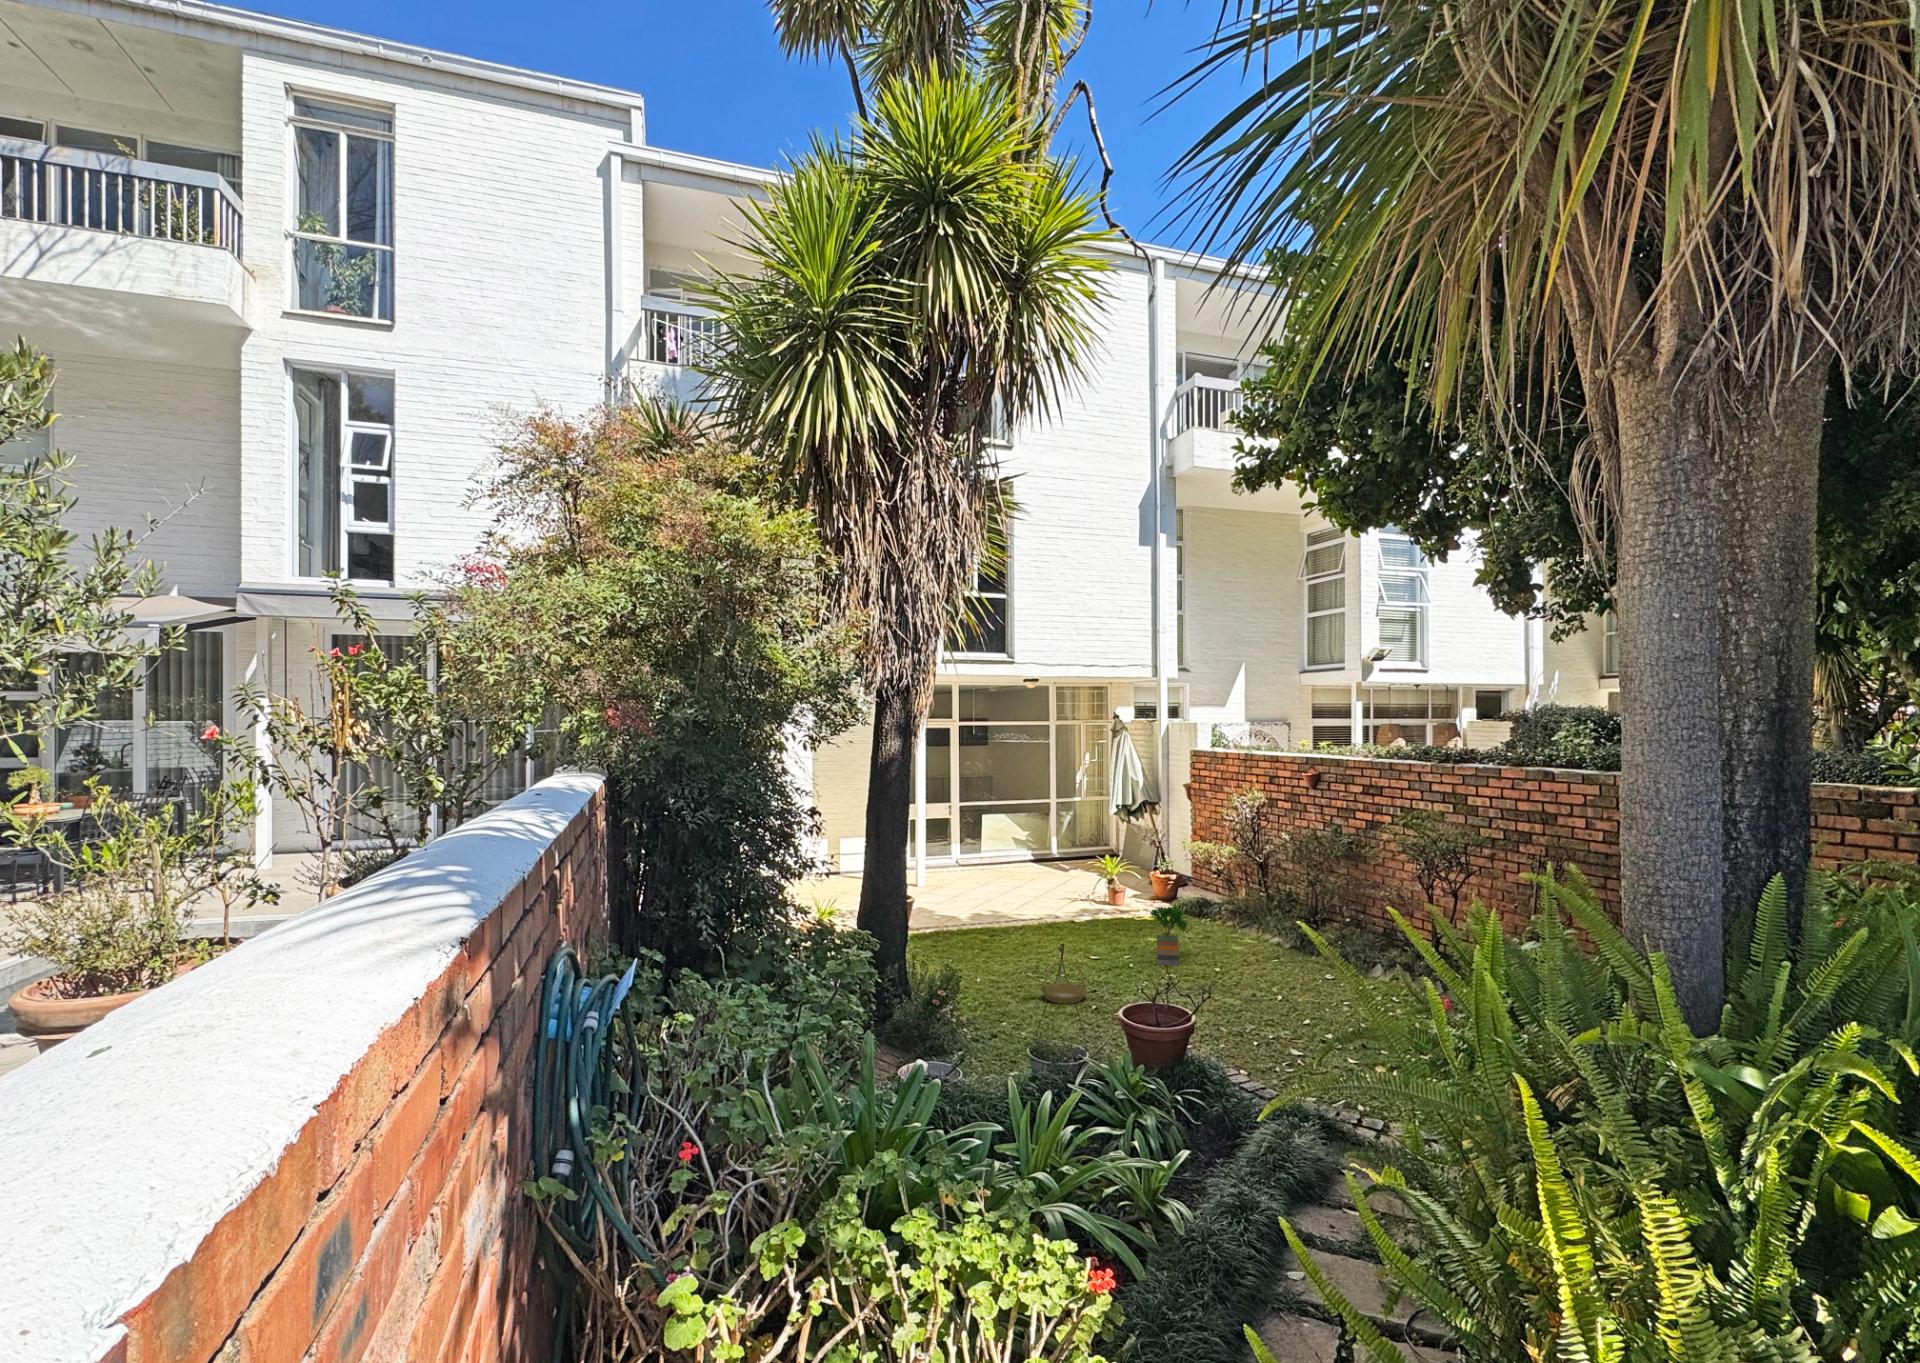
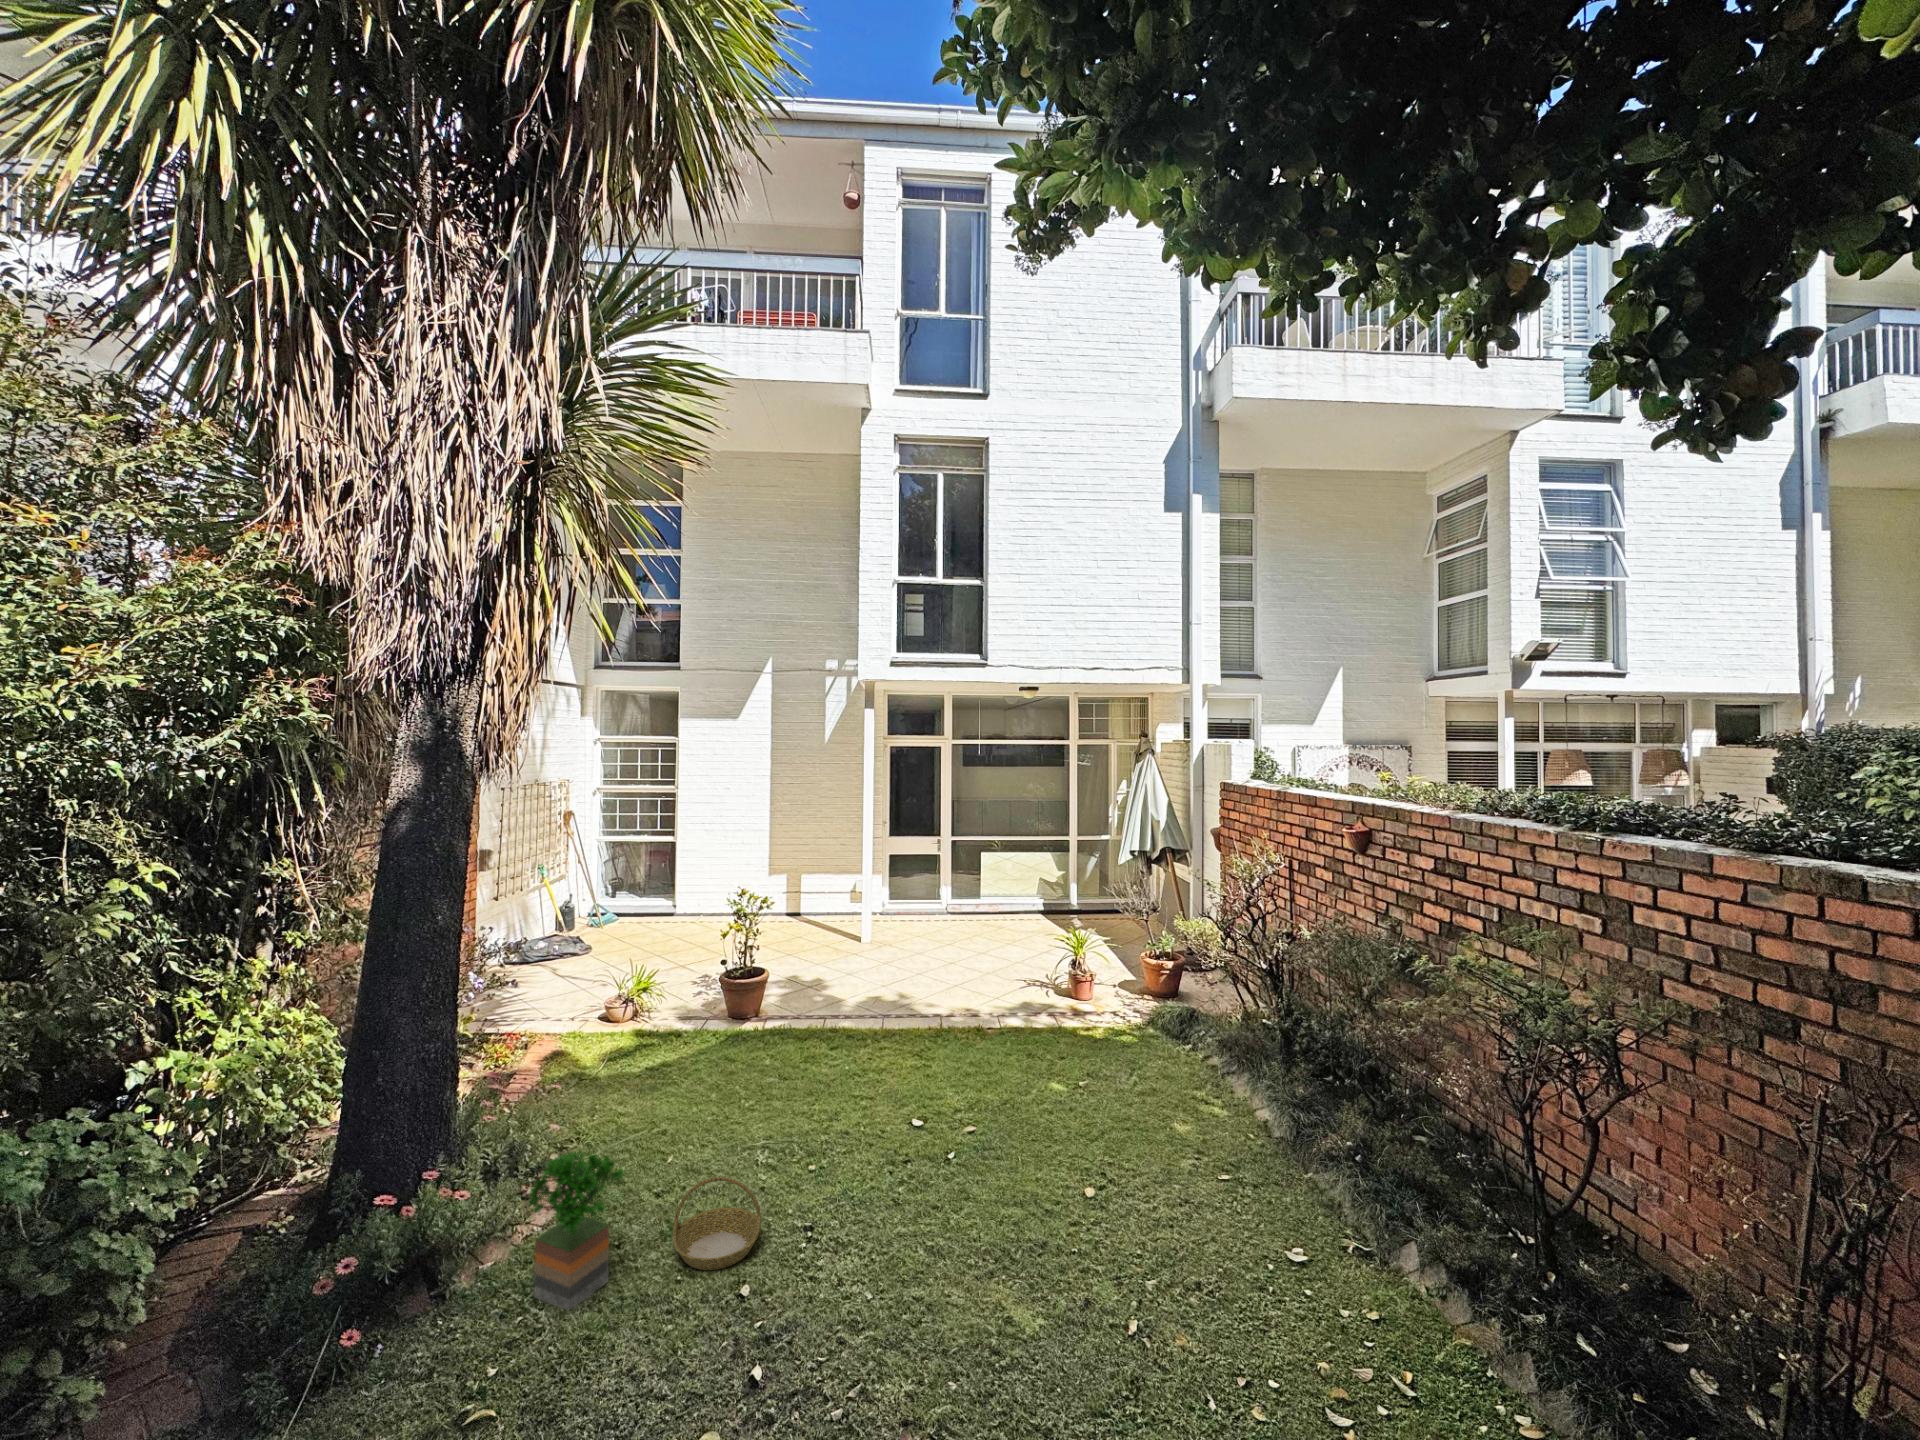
potted tree: present [1150,907,1187,966] -> present [530,1152,626,1310]

